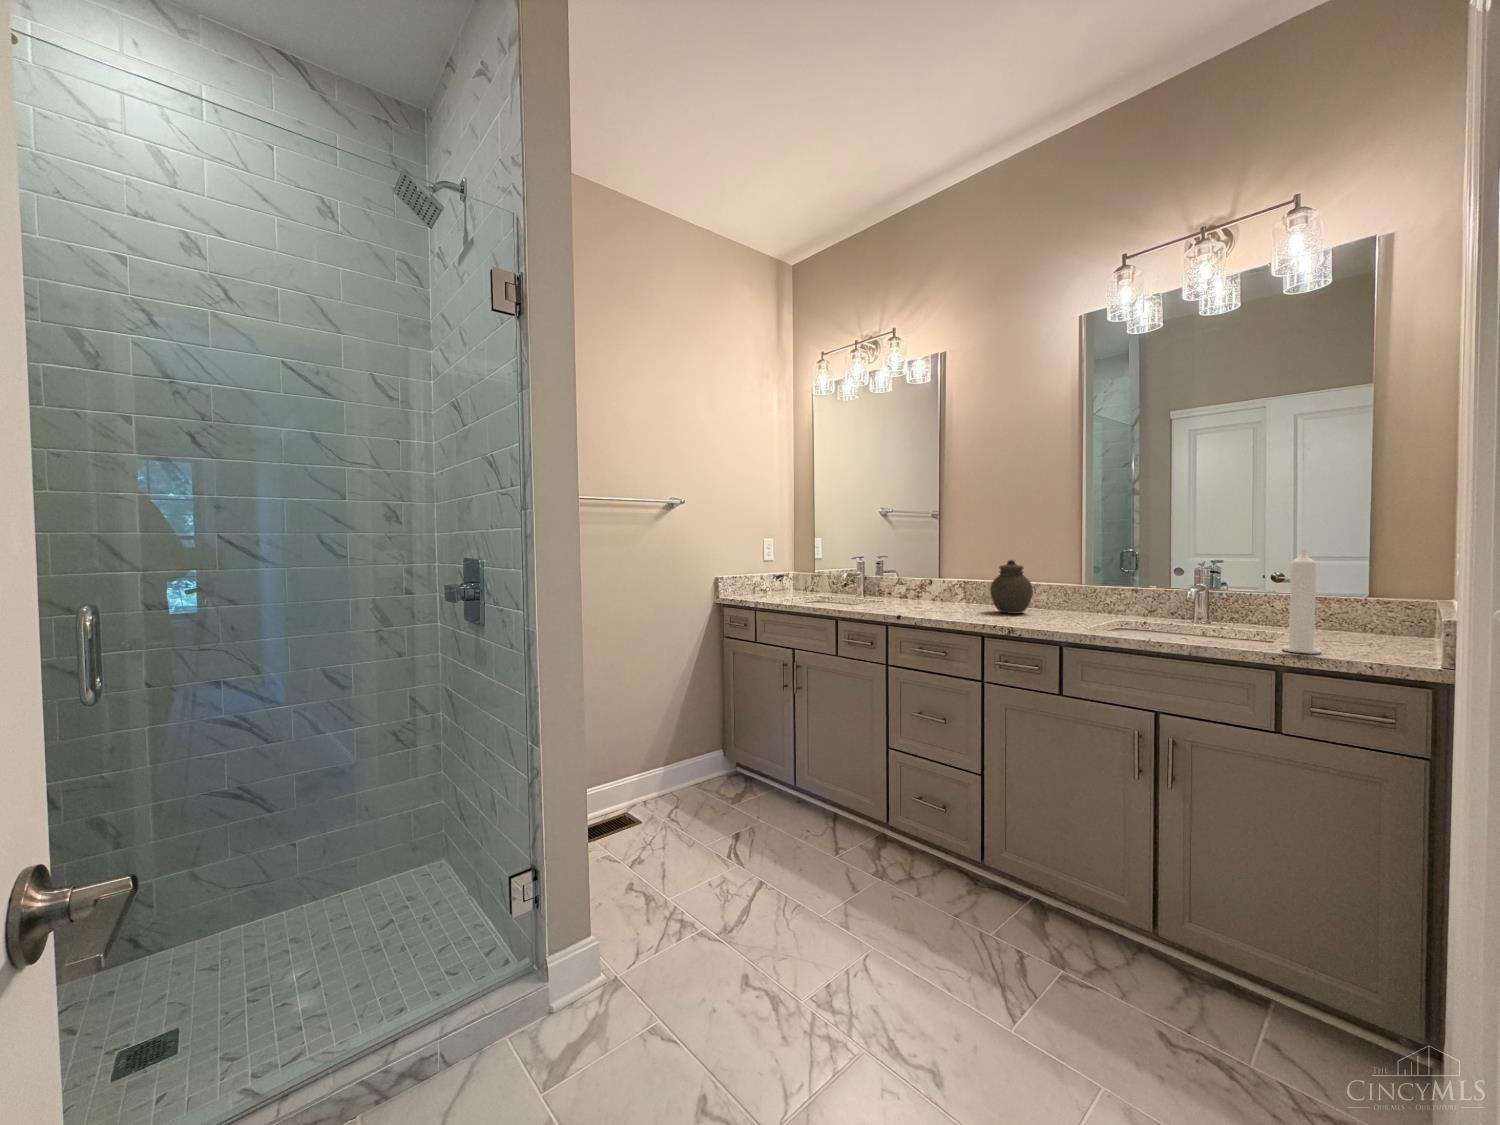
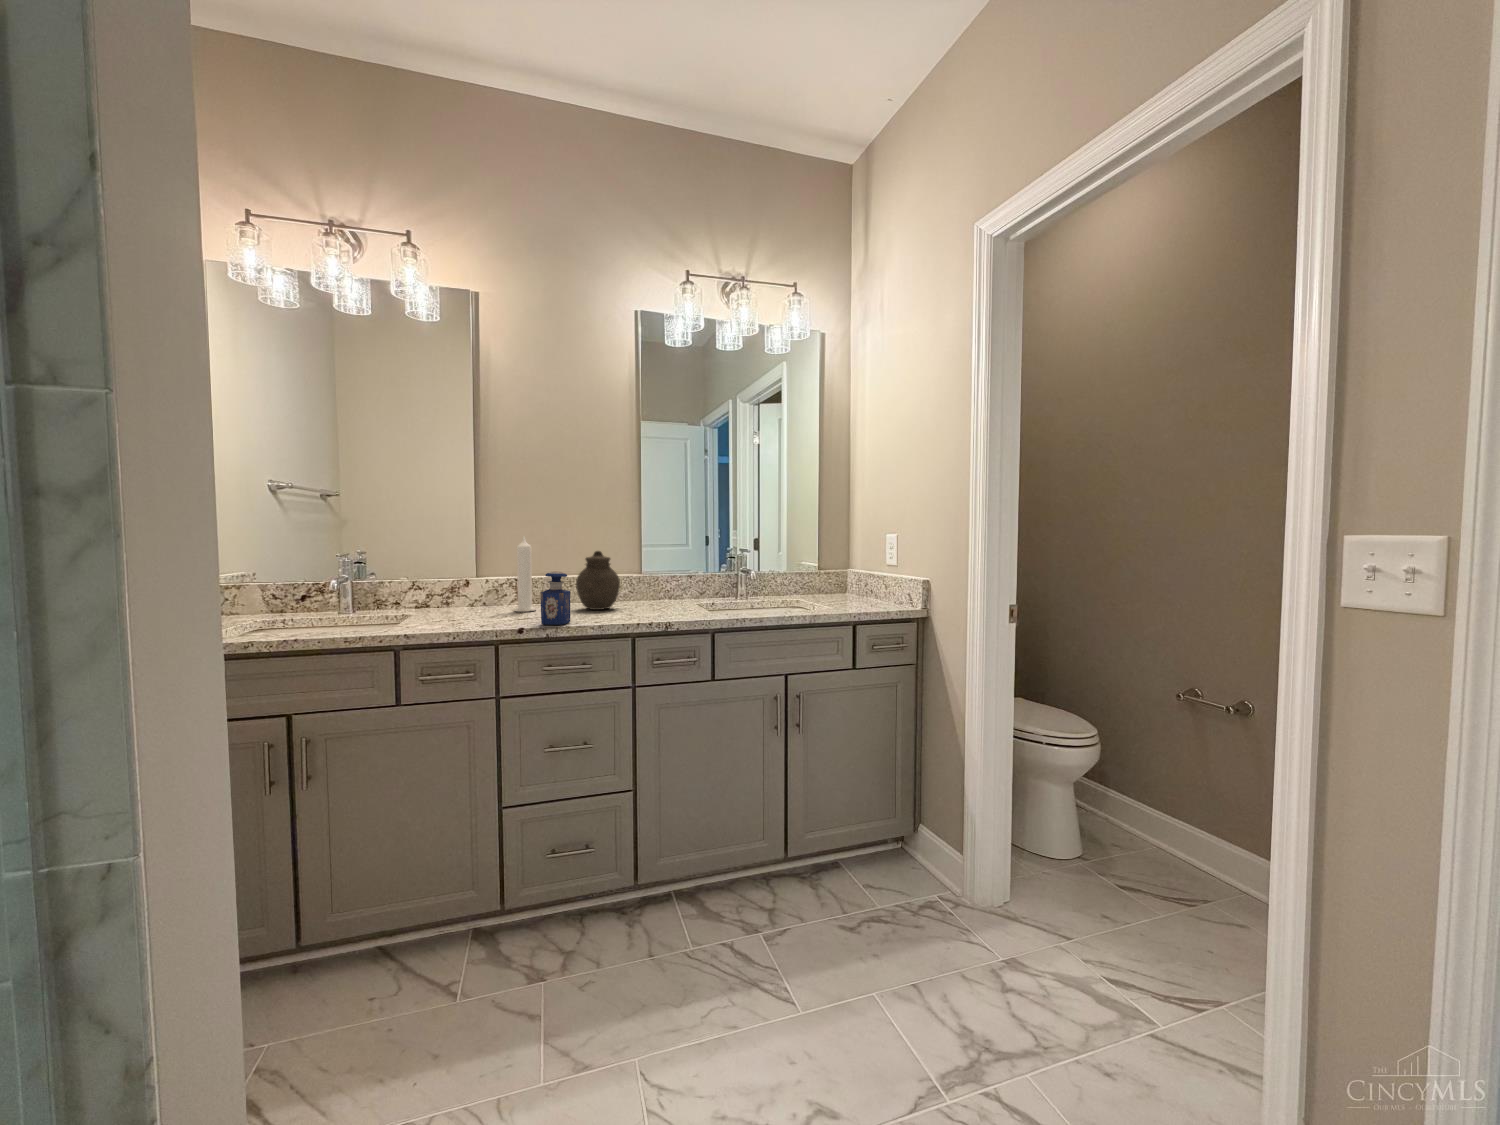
candle: present [1282,548,1321,654] -> present [514,537,536,612]
perfume bottle: none [921,576,945,618] -> present [541,572,570,625]

